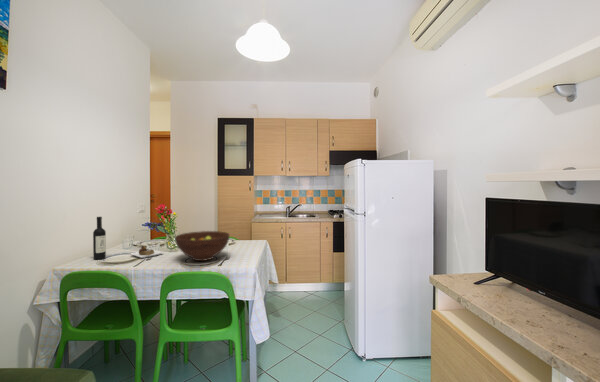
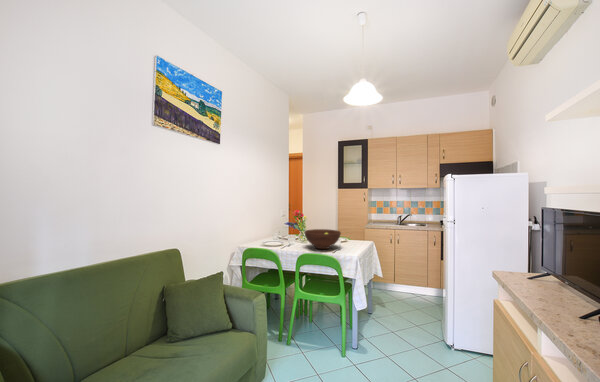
wine bottle: present [93,217,163,259] -> none [259,216,298,244]

